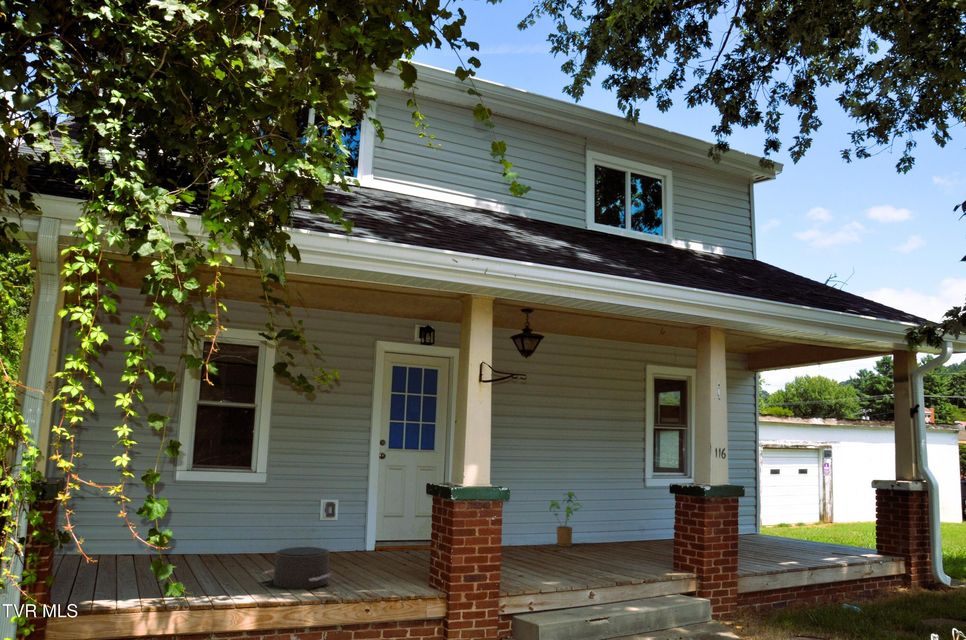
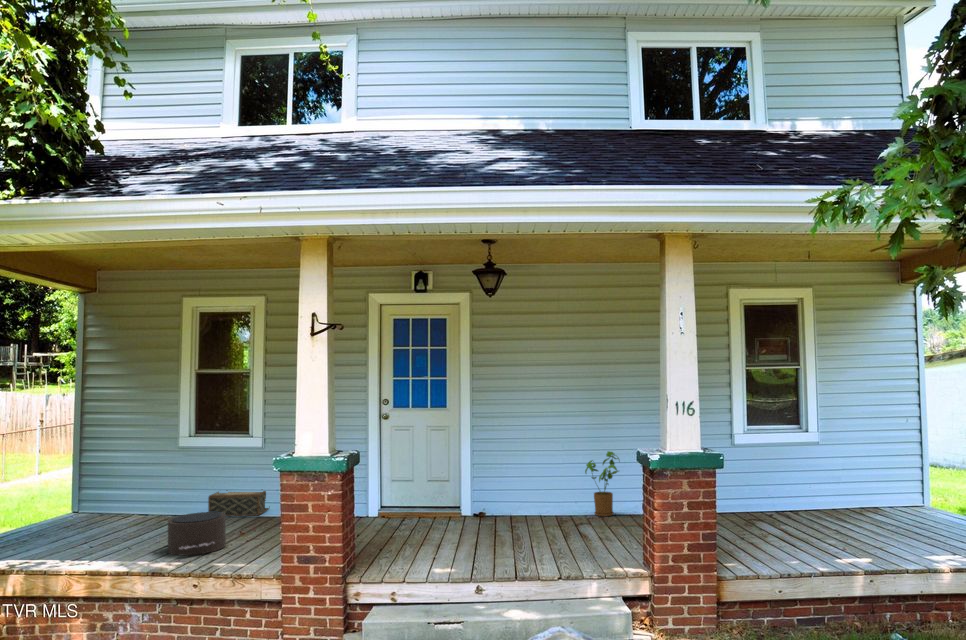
woven basket: none [211,530,271,560] -> present [208,491,269,516]

